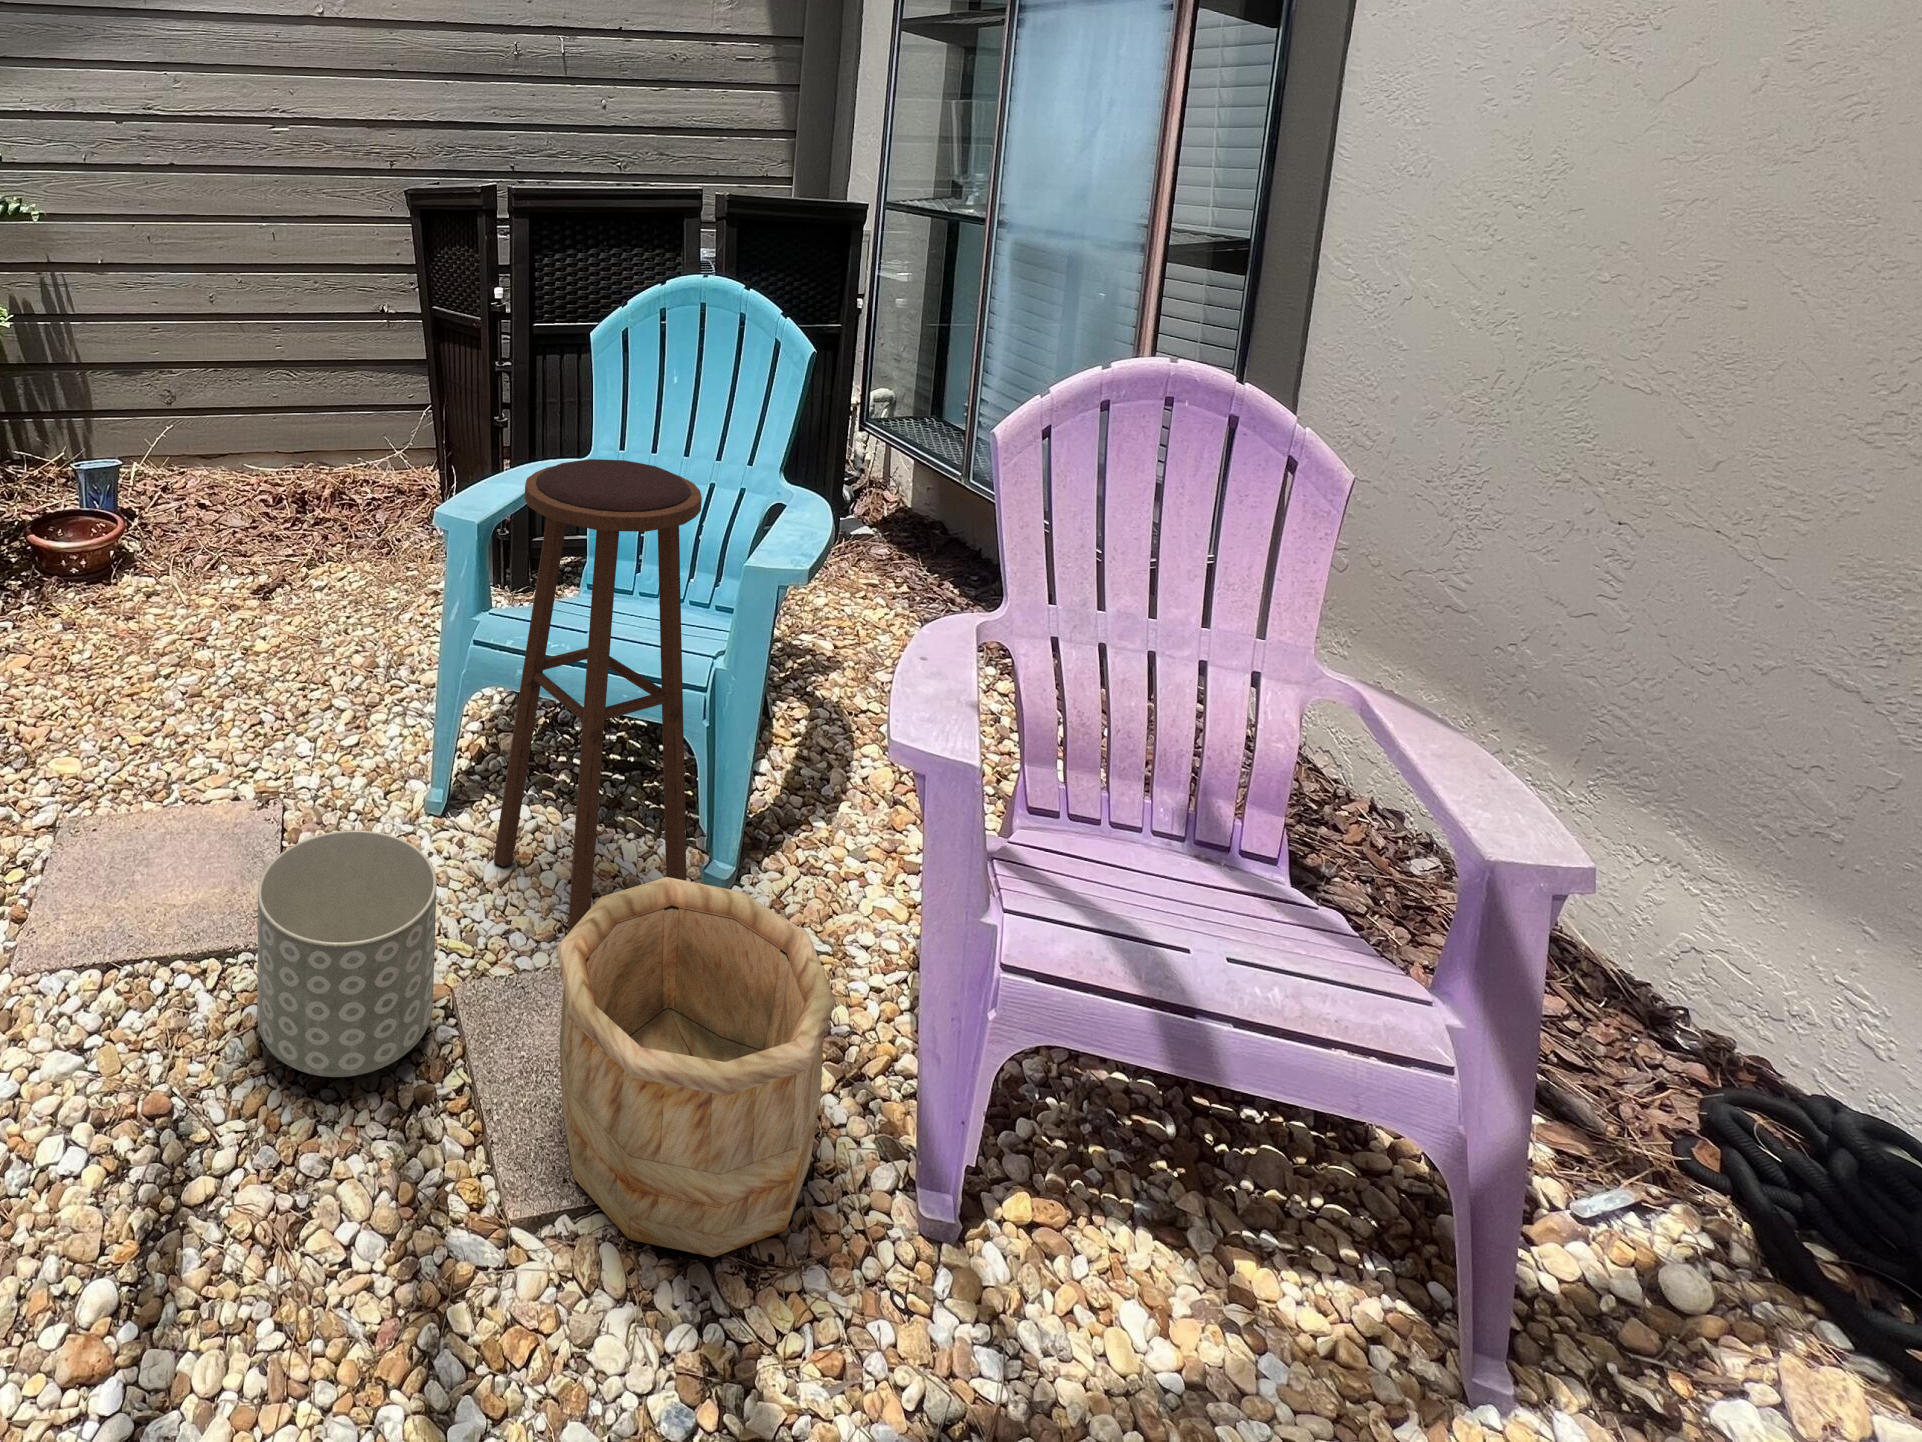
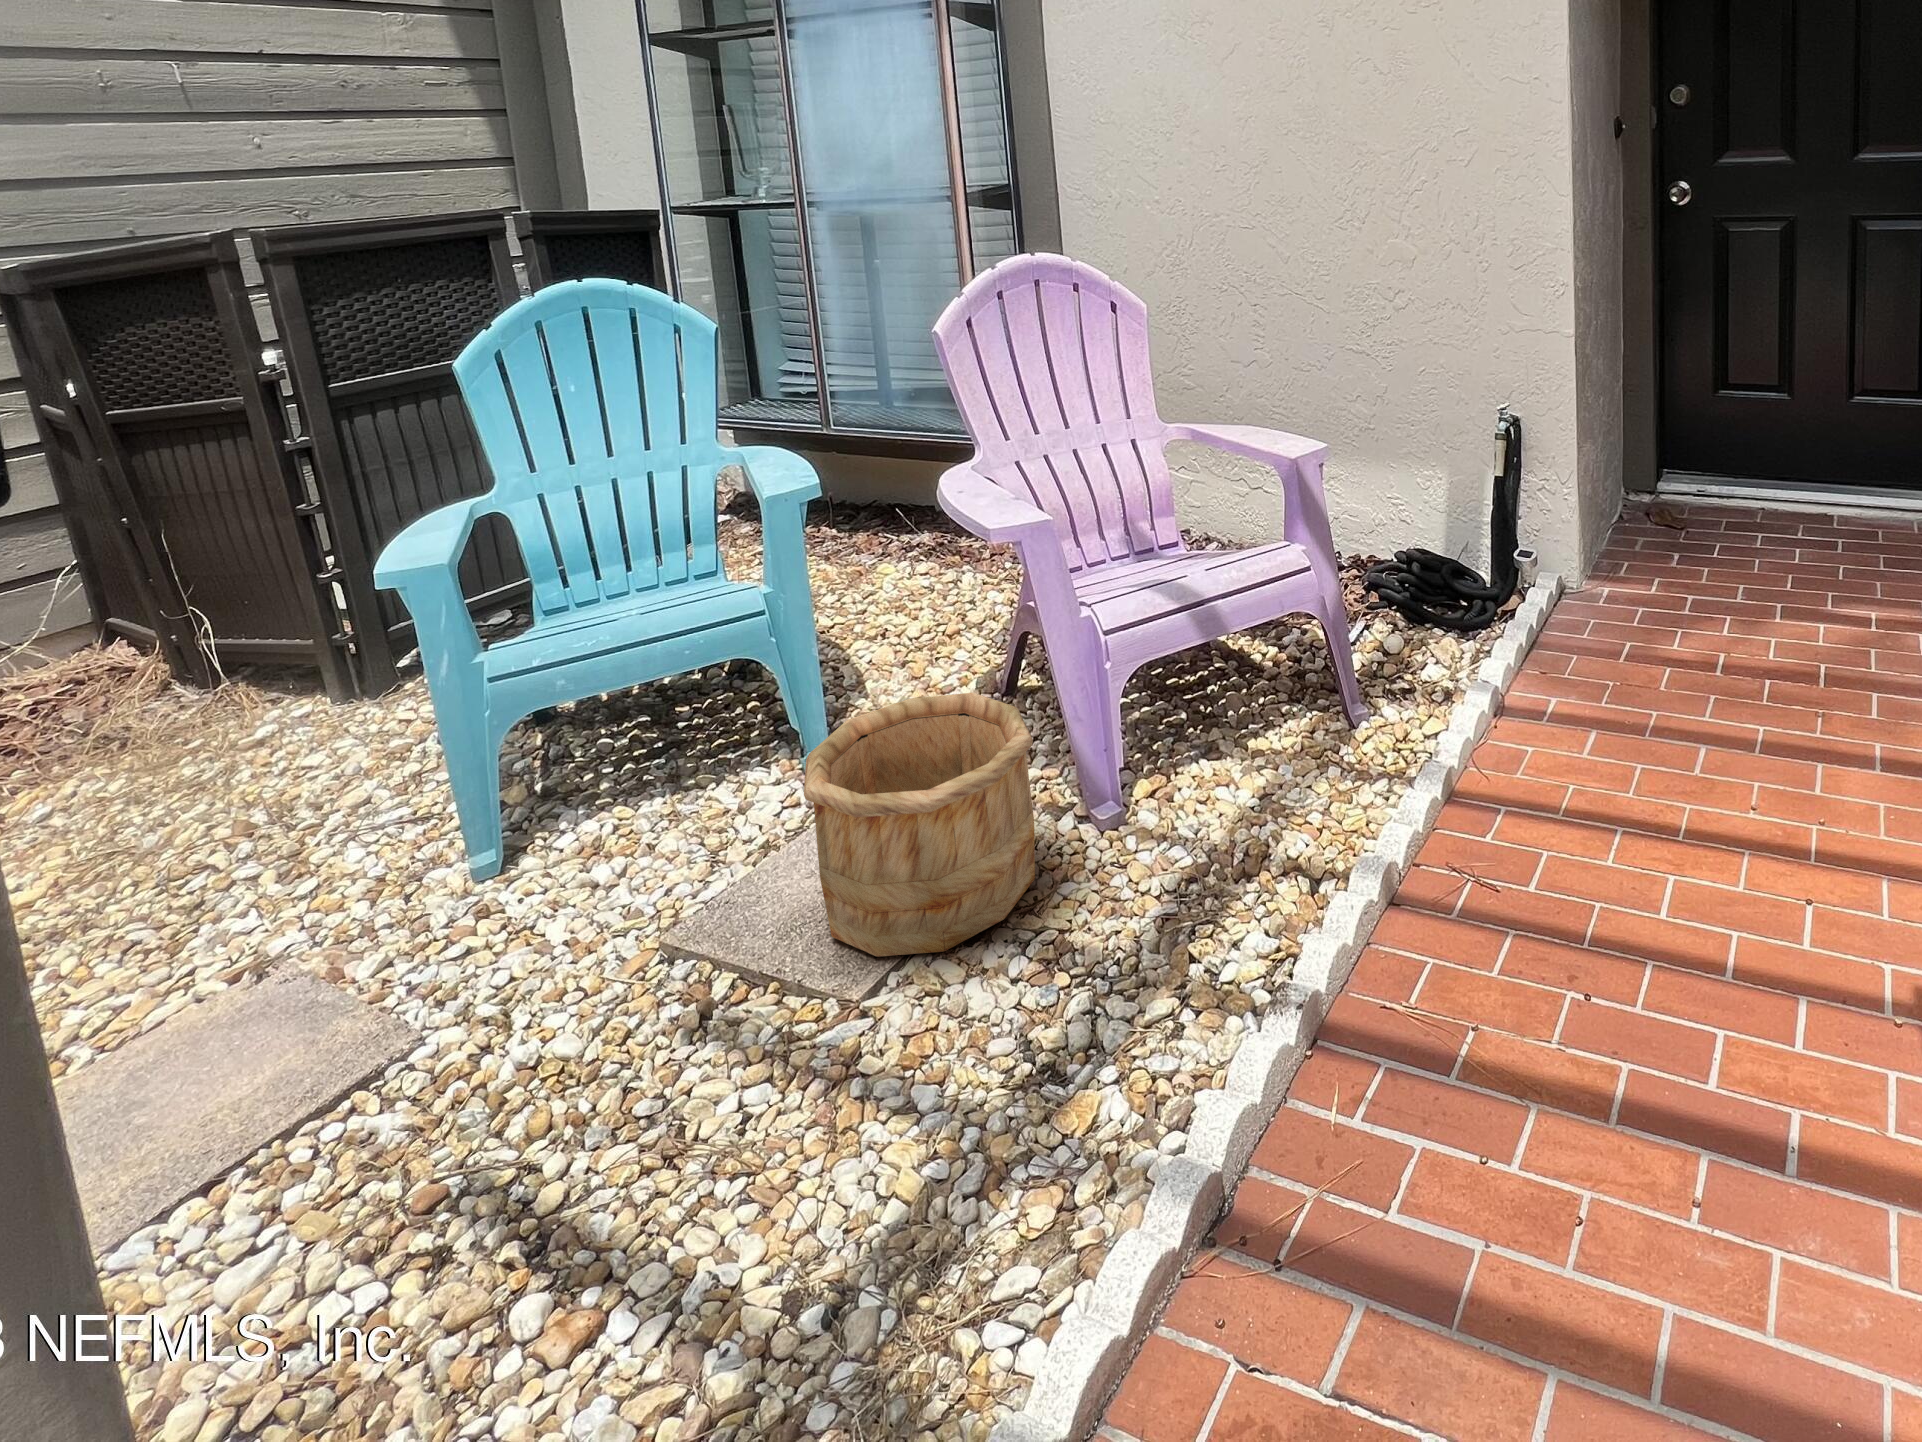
stool: present [494,459,702,934] -> none [572,418,817,870]
planter: present [257,830,437,1077] -> none [438,826,673,1080]

